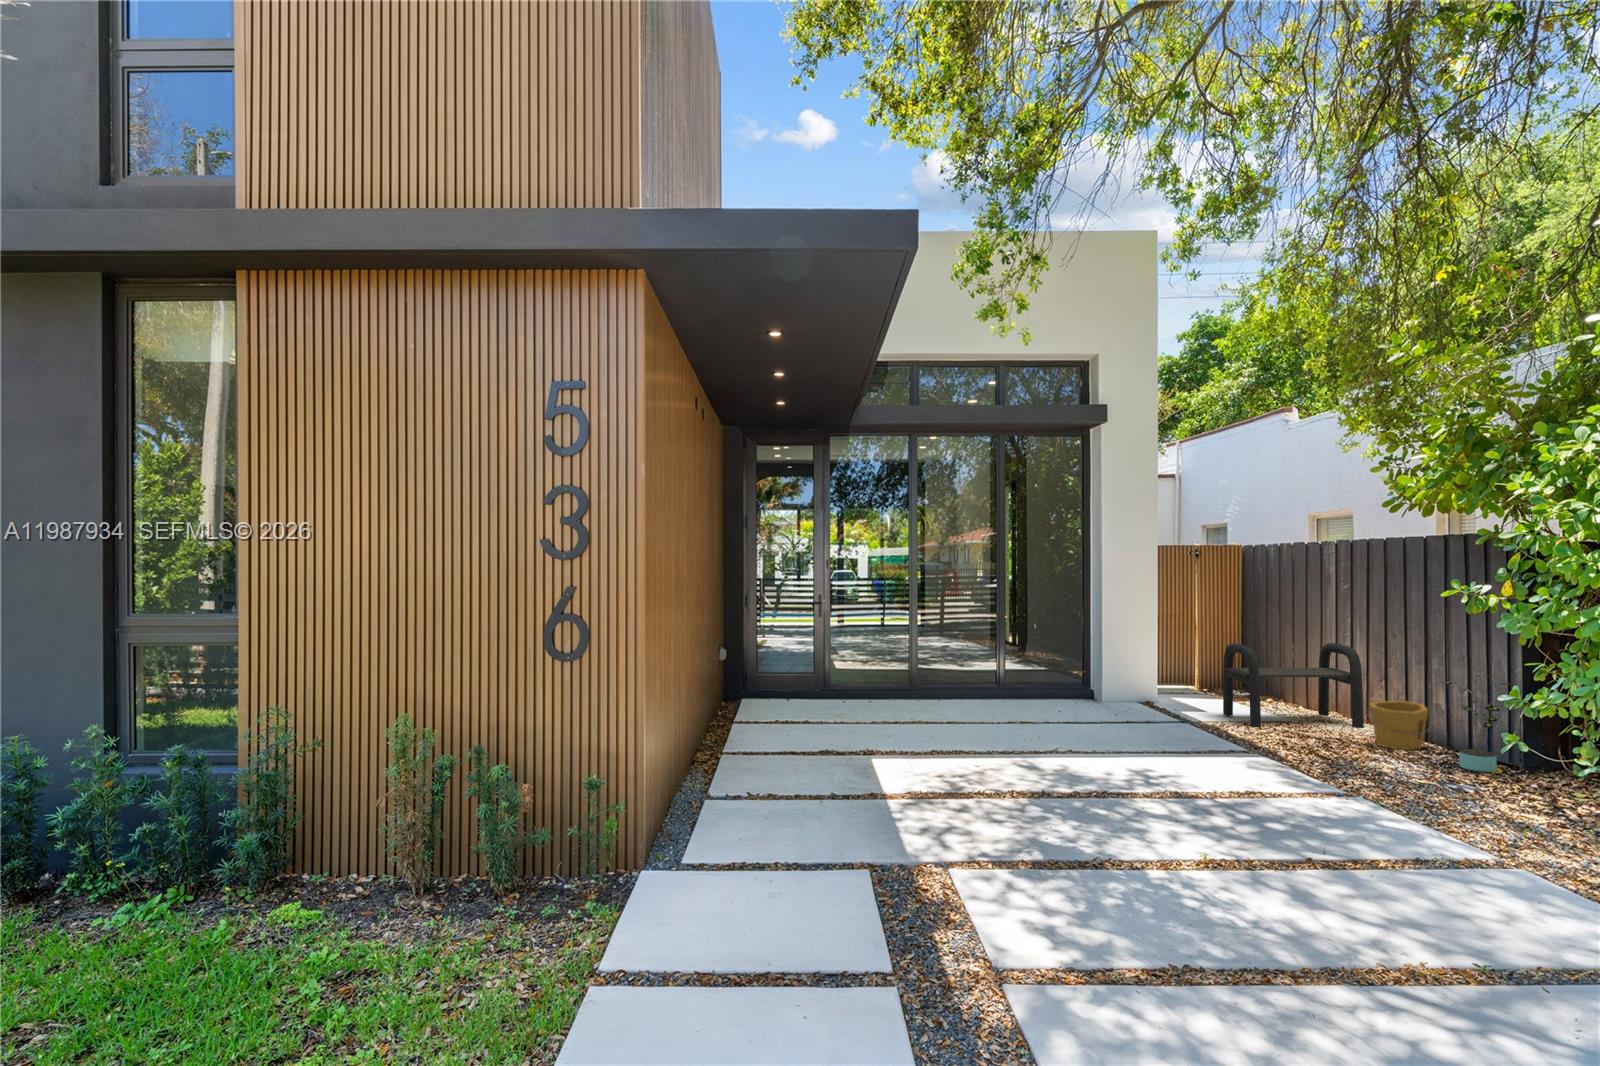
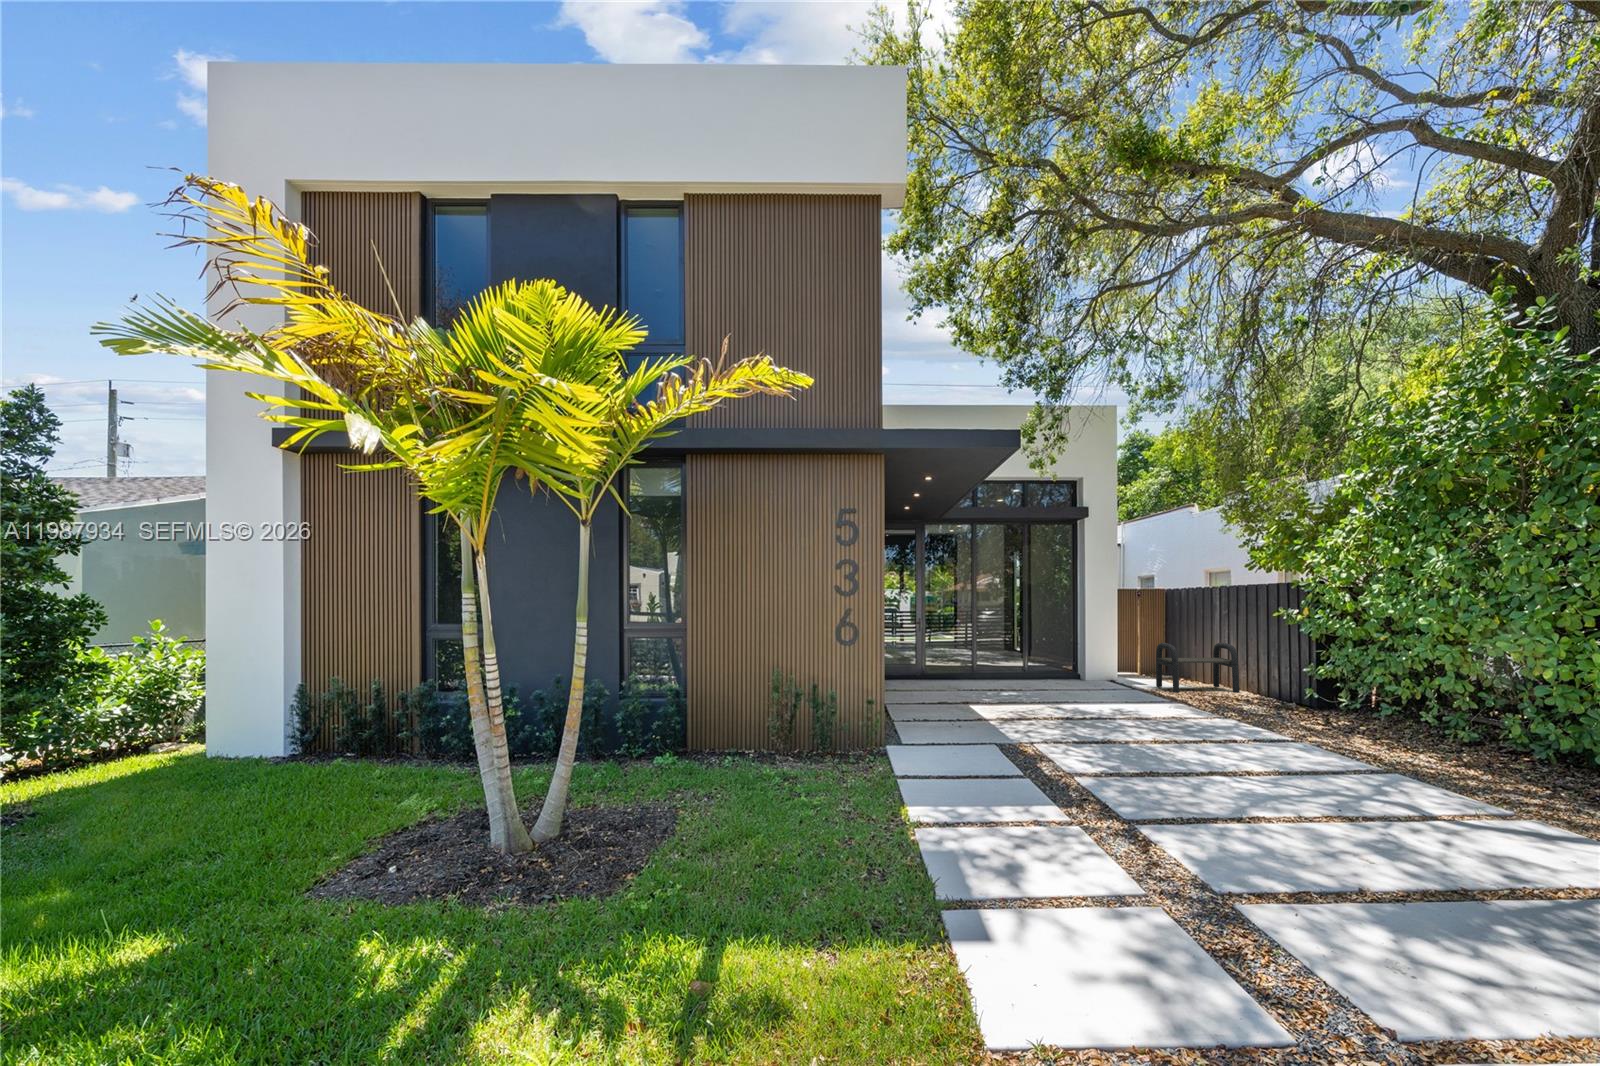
potted plant: present [1444,674,1512,772] -> none [1280,658,1315,711]
bucket: present [1367,701,1433,750] -> none [1239,675,1277,703]

